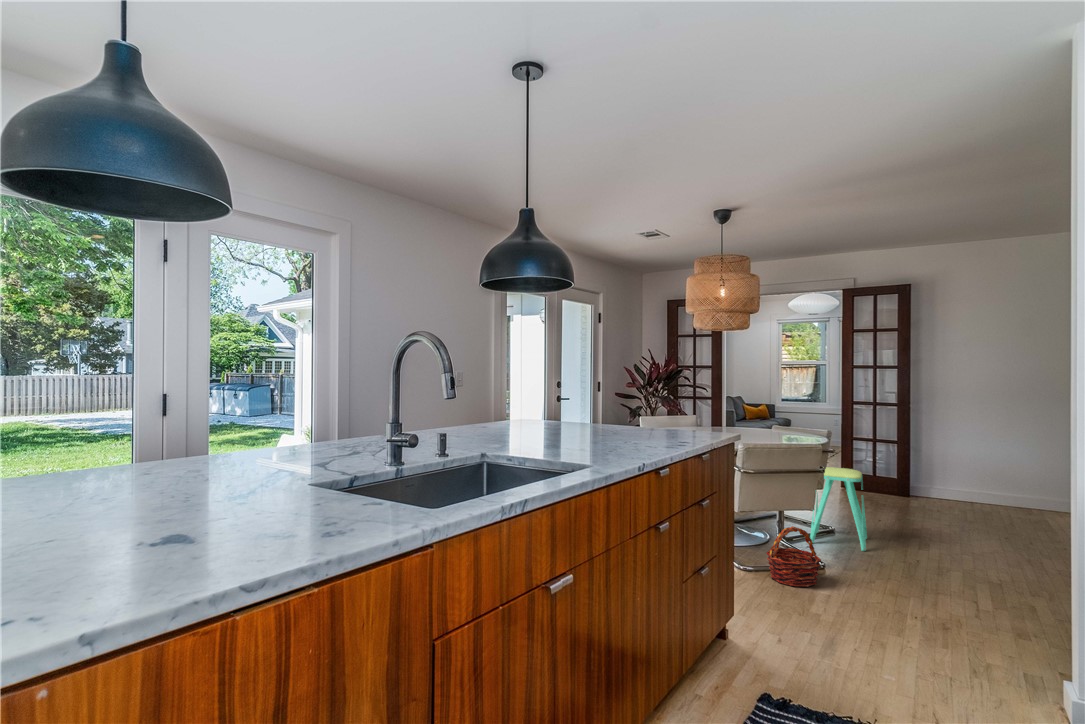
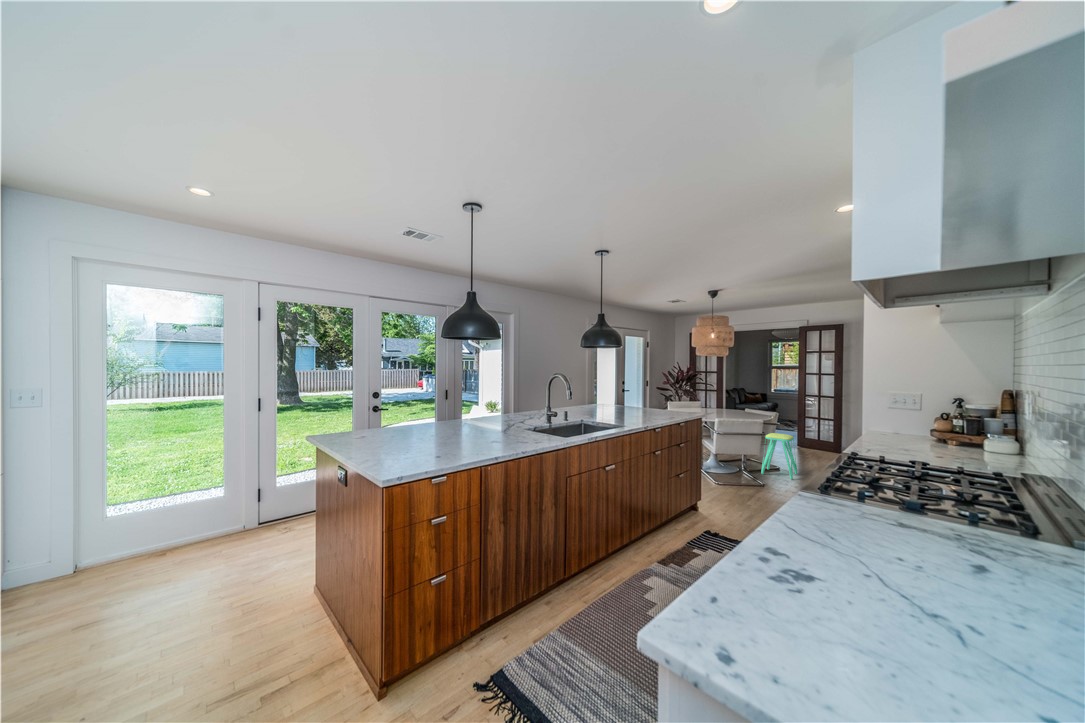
basket: present [767,526,821,587] -> none [728,462,757,493]

